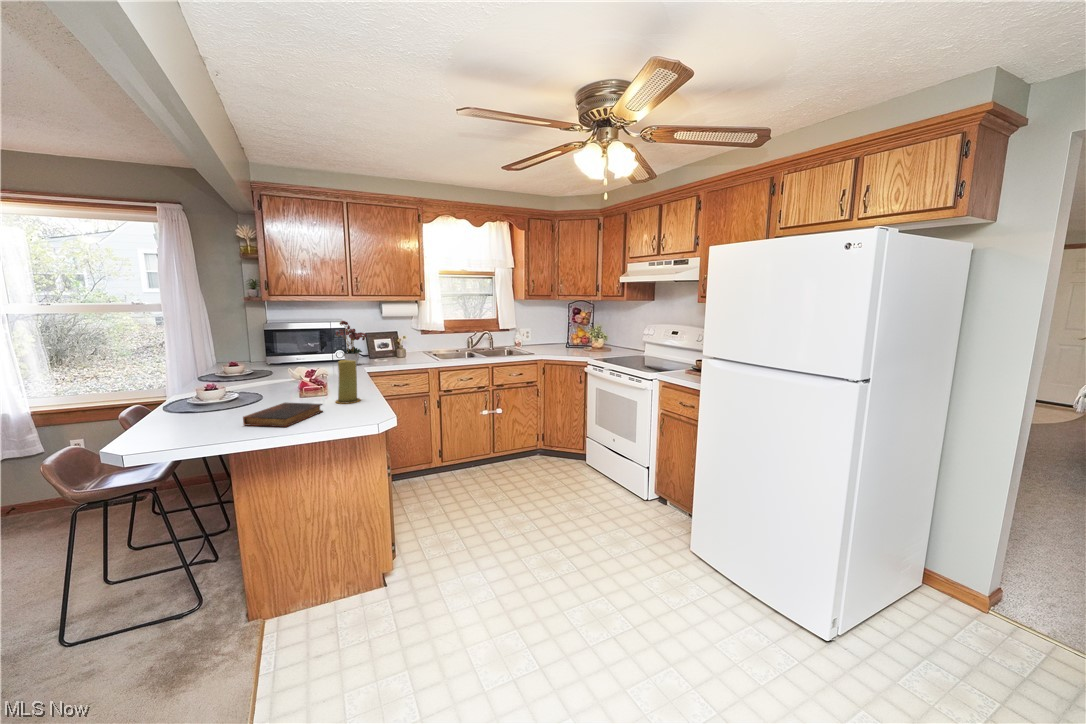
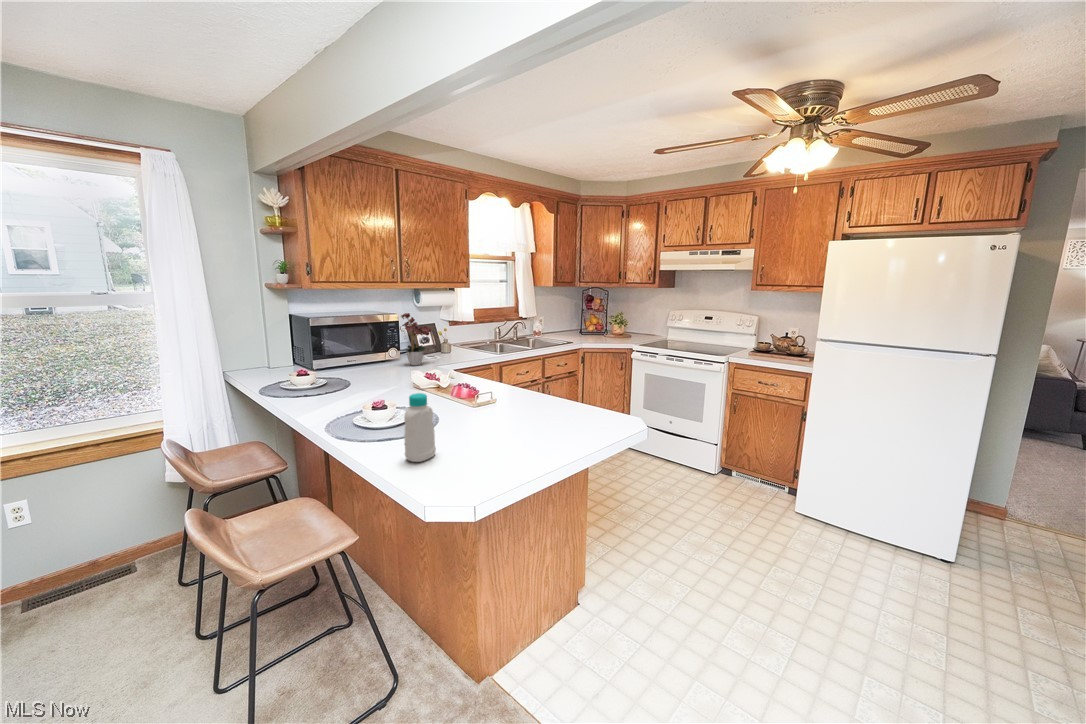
candle: present [336,360,360,404] -> none [526,363,553,414]
bottle: none [171,372,204,423] -> present [404,393,436,462]
book: present [243,403,322,427] -> none [502,418,567,455]

